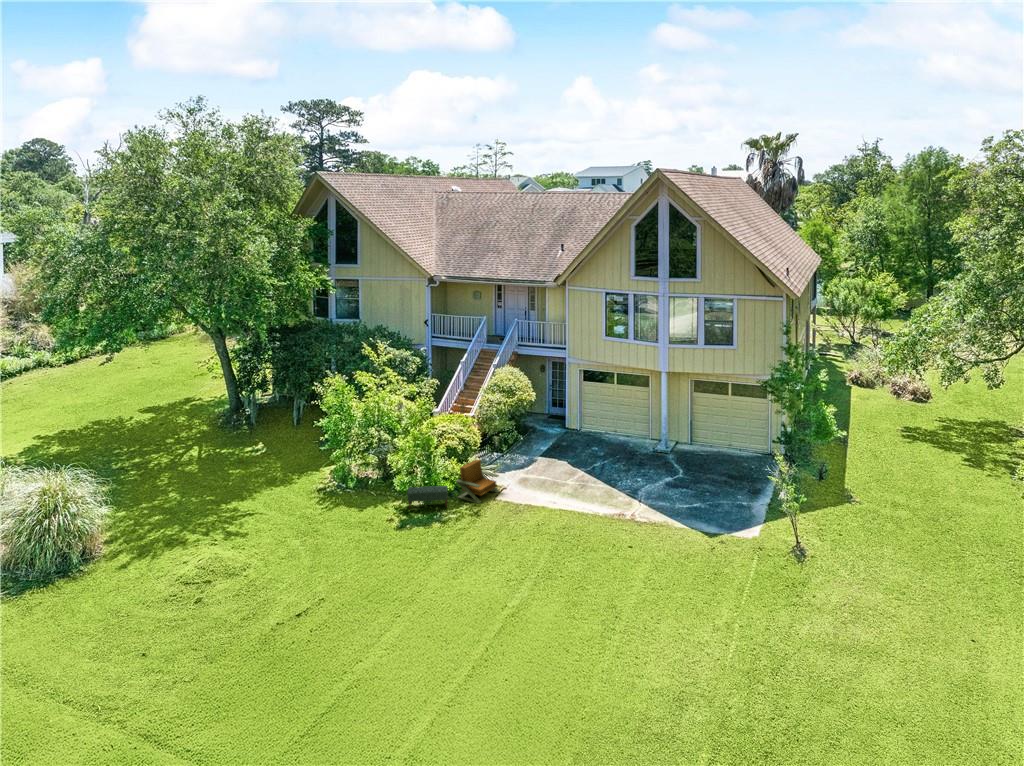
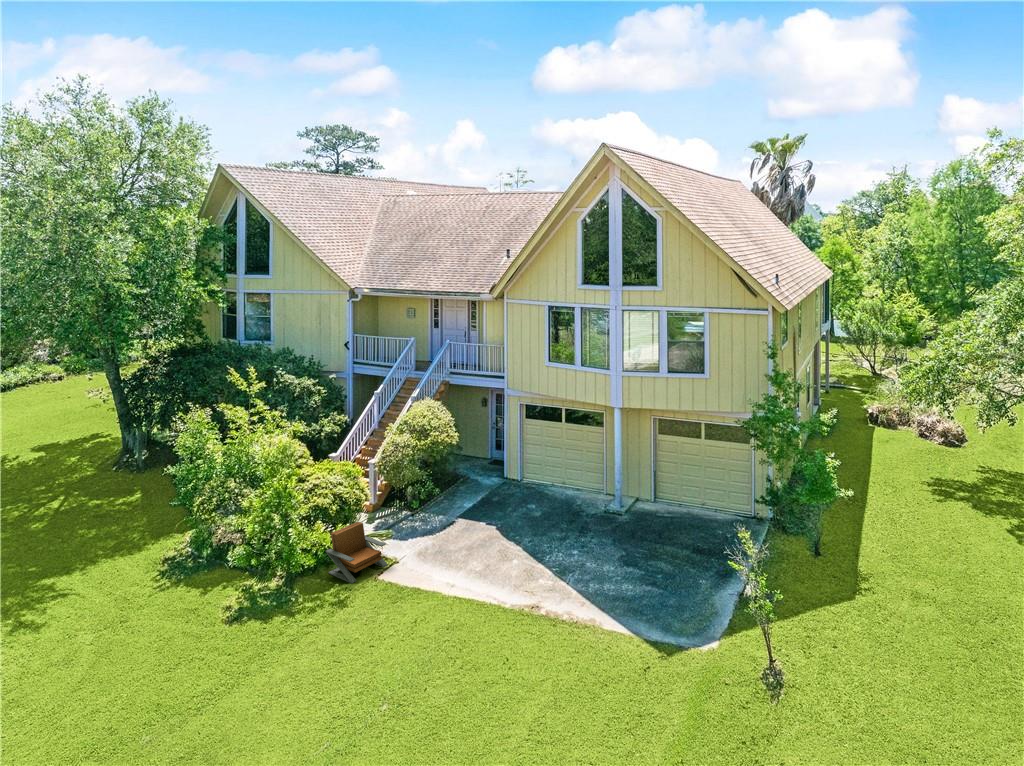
bench: present [407,486,448,509] -> none [253,558,313,591]

